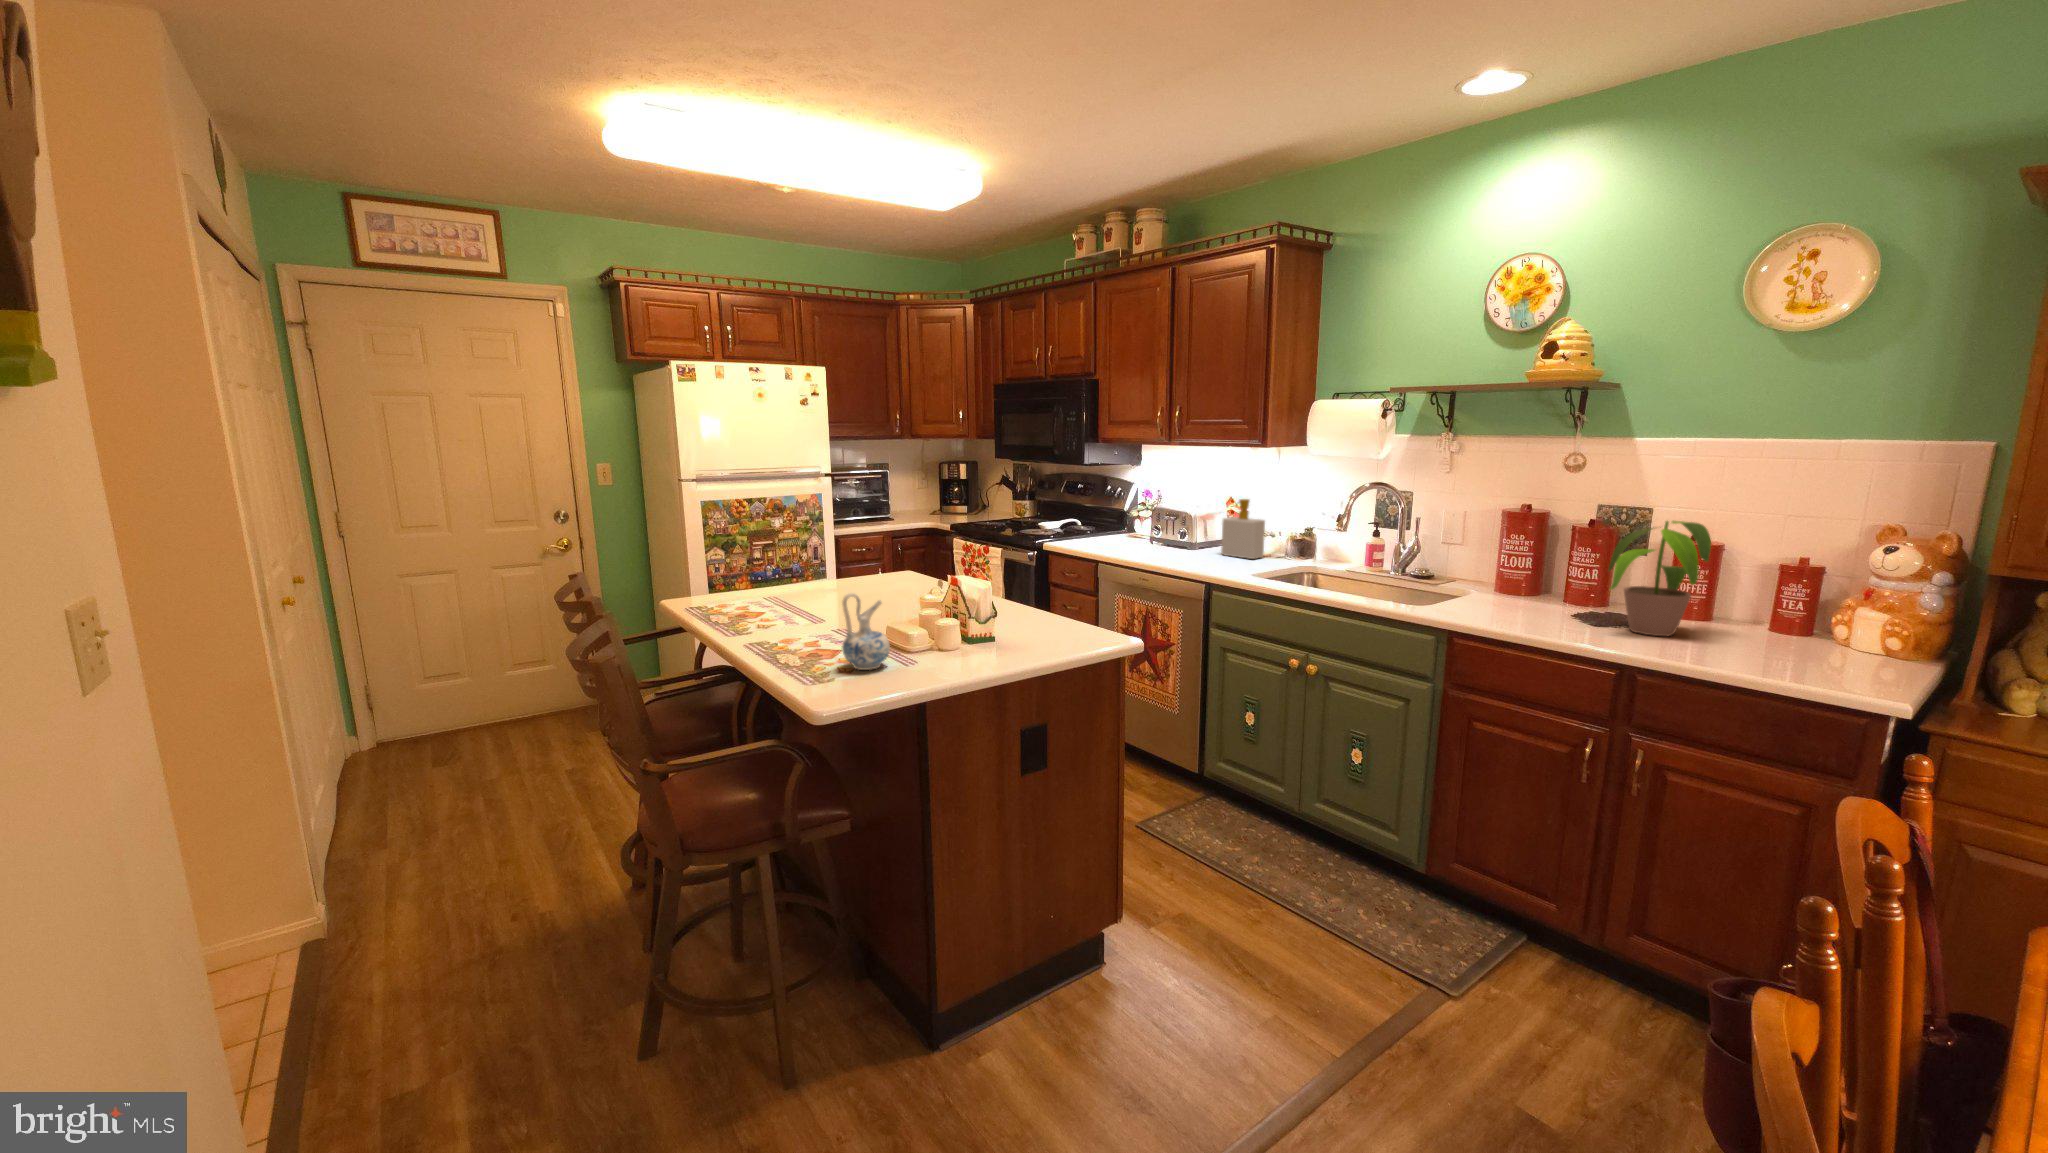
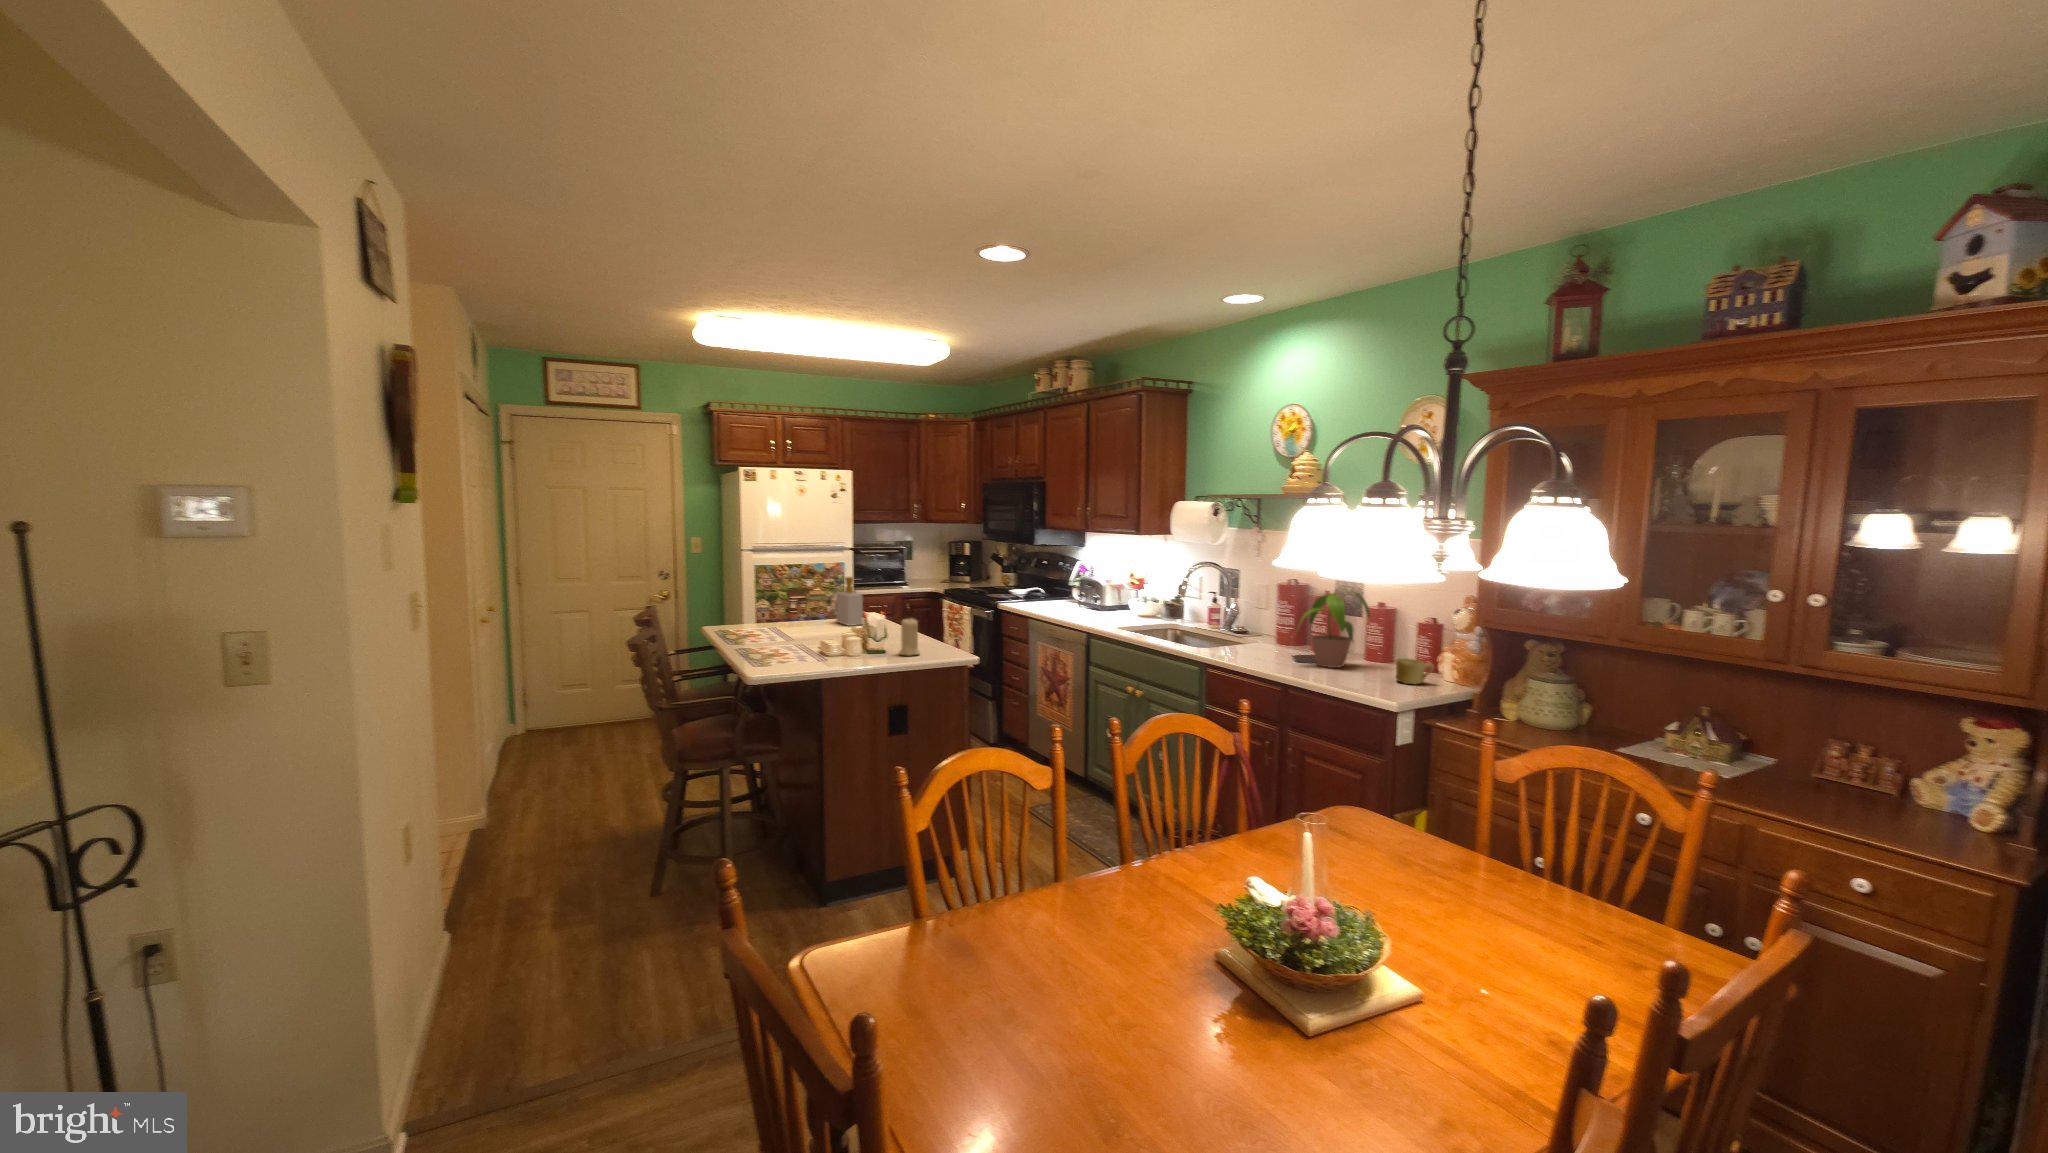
soap bottle: present [1221,499,1265,559] -> present [836,577,863,626]
candle: none [1021,587,1057,649] -> present [899,618,919,656]
ceramic pitcher: present [842,593,890,670] -> none [783,614,811,660]
mug: none [1804,624,1873,665] -> present [1396,658,1434,684]

